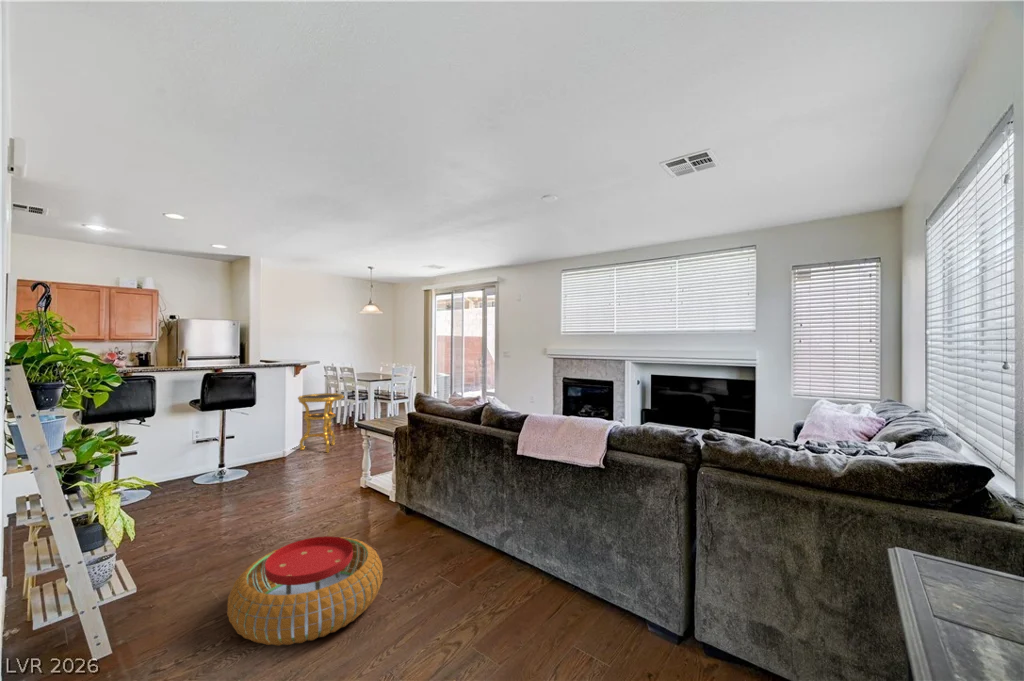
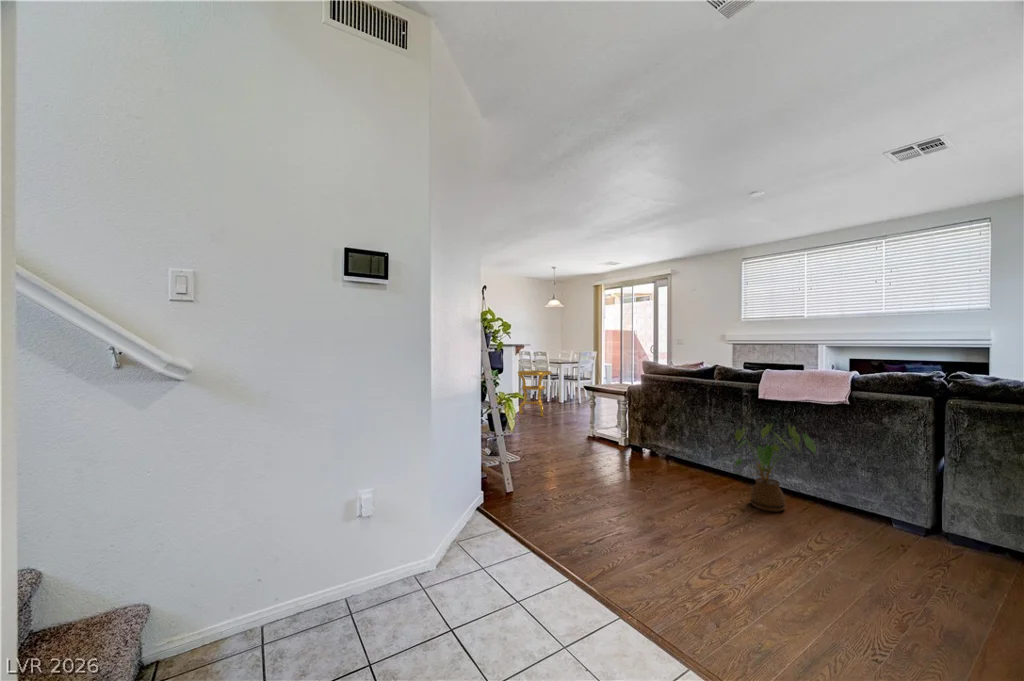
house plant: none [470,494,565,618] -> present [735,424,816,512]
pouf: present [227,536,383,646] -> none [563,449,660,504]

